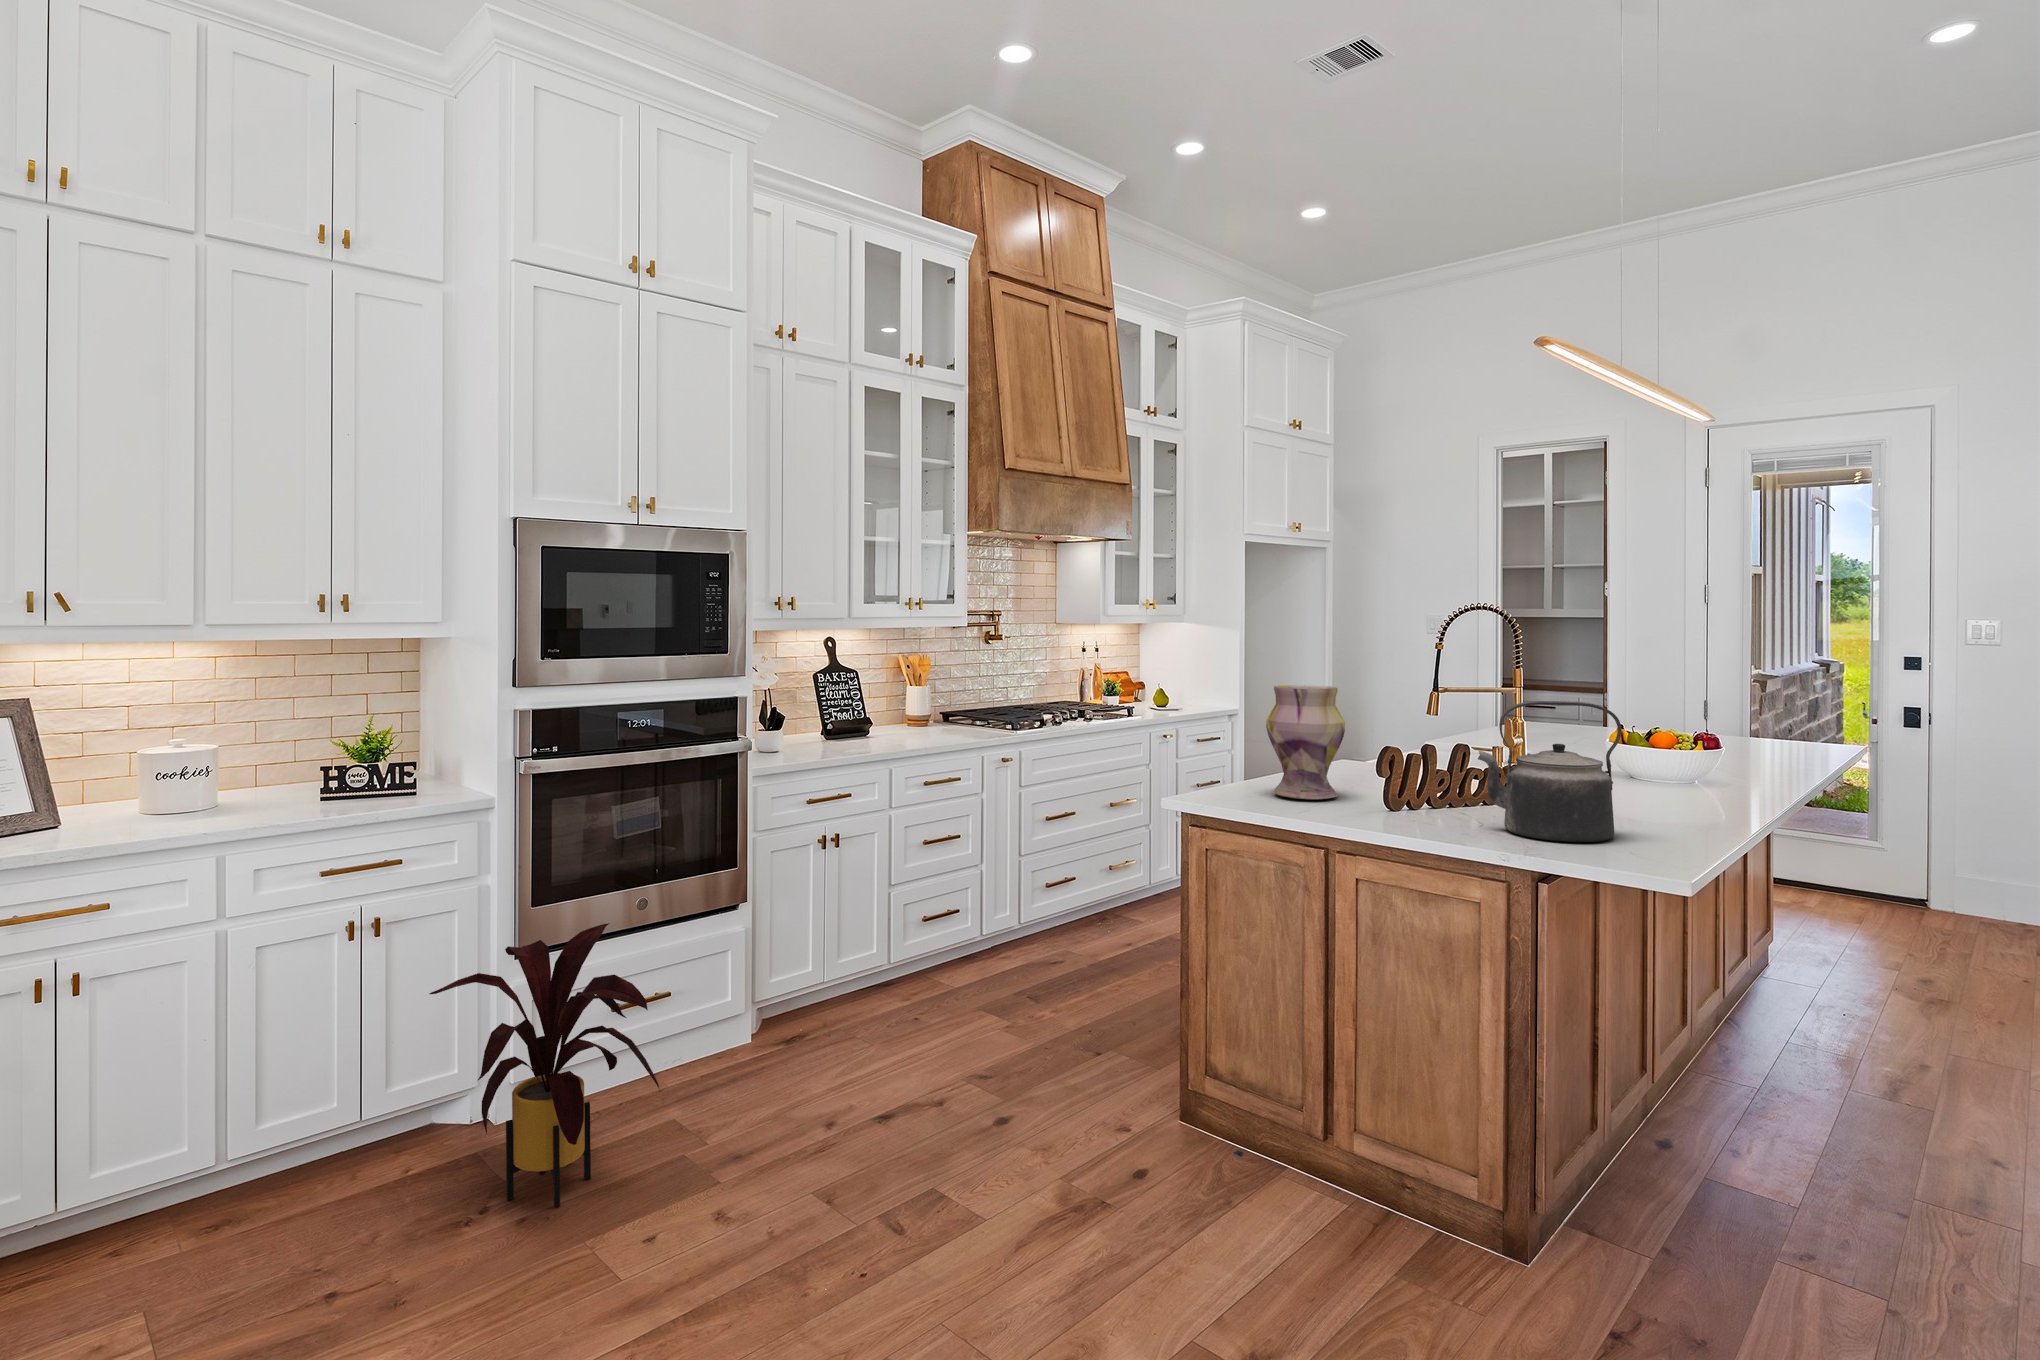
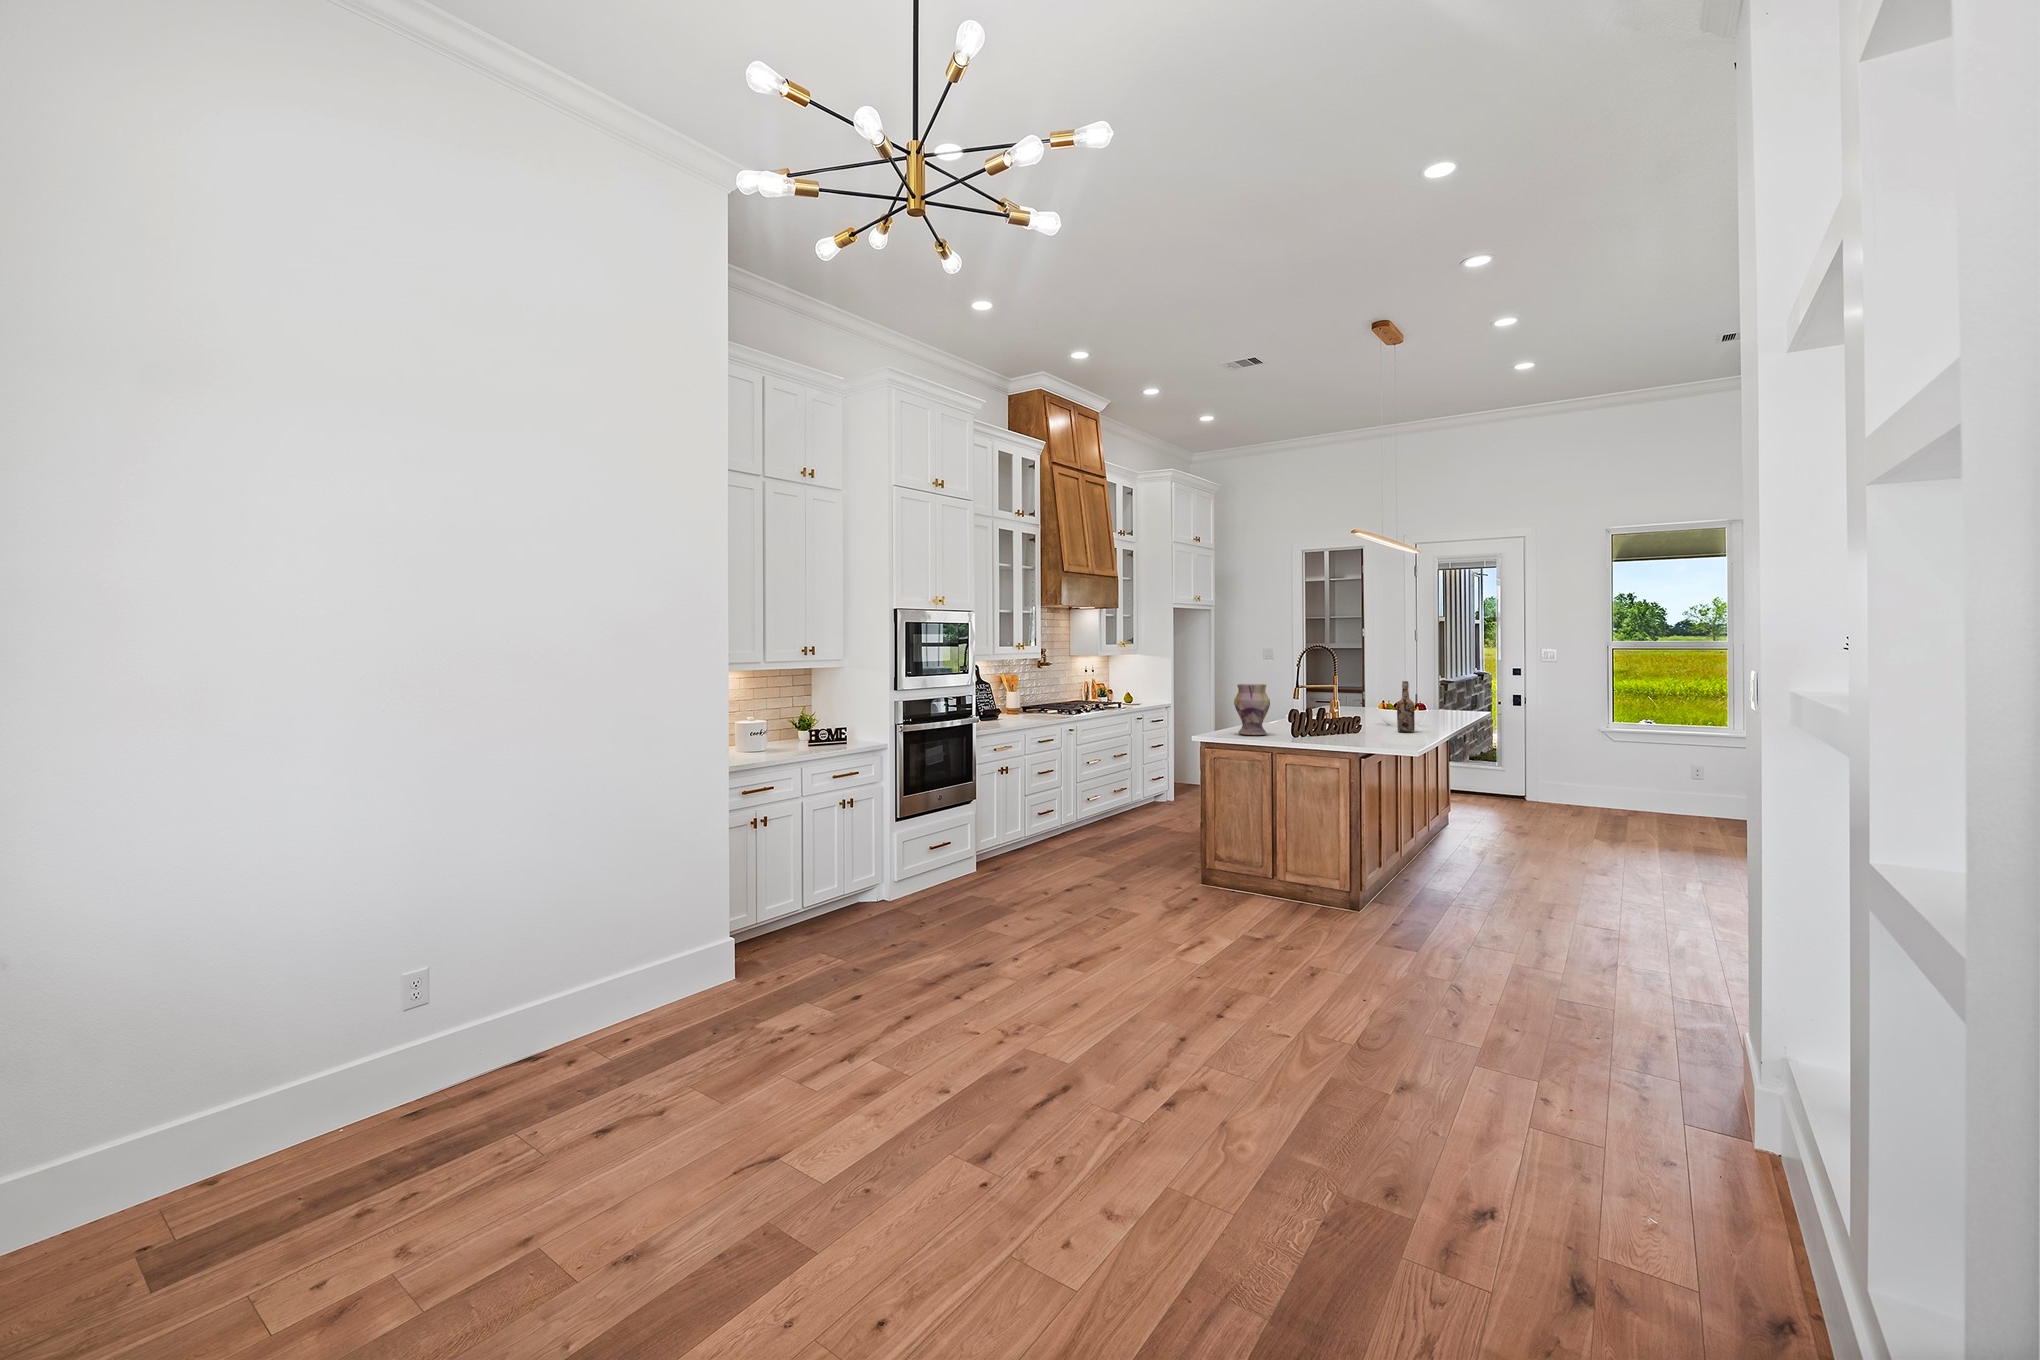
wine bottle: none [1649,686,1692,805] -> present [1397,681,1415,733]
kettle: present [1478,701,1621,842] -> none [1333,687,1388,743]
house plant: present [429,923,659,1207] -> none [893,801,999,922]

